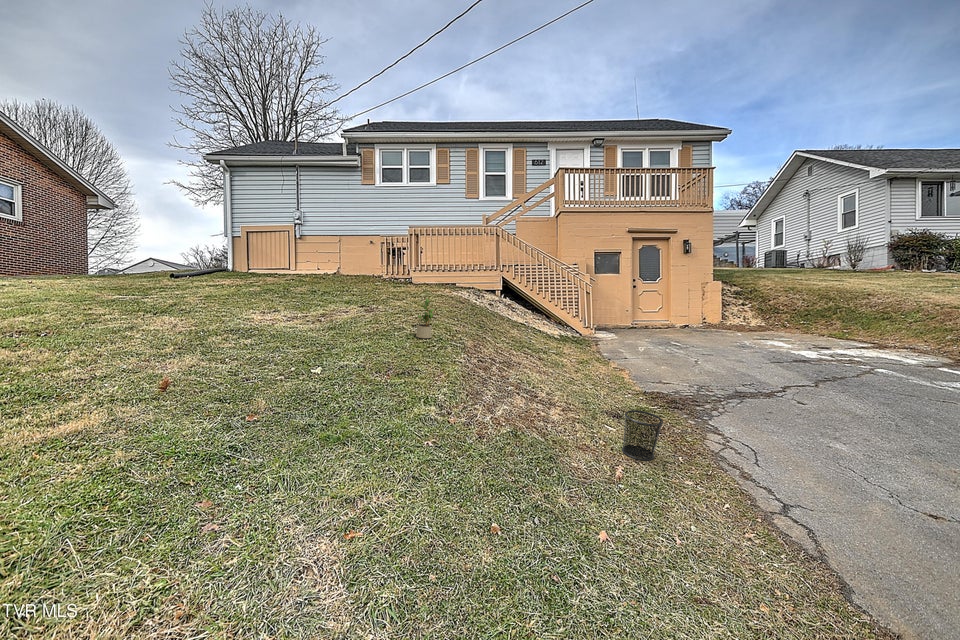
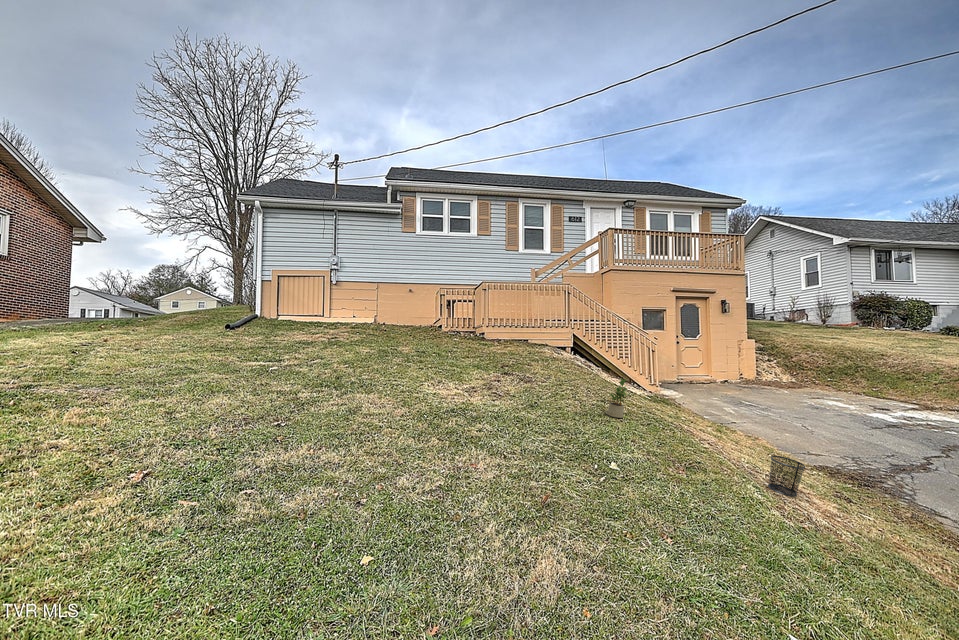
waste bin: present [622,410,663,461] -> present [768,456,805,496]

